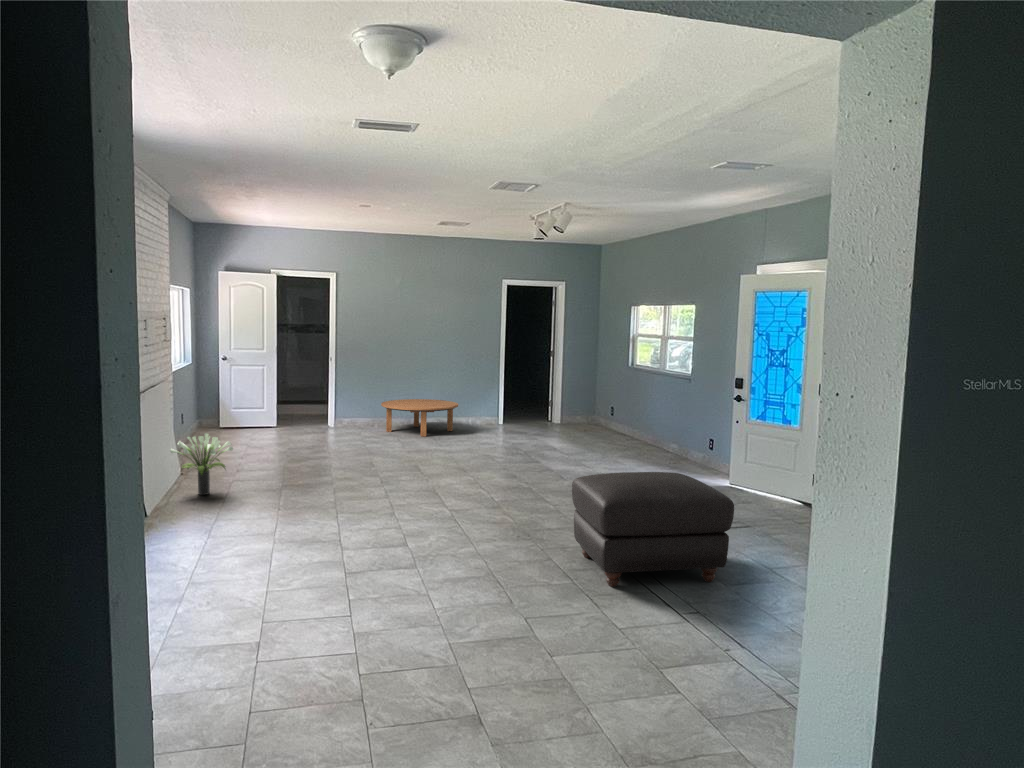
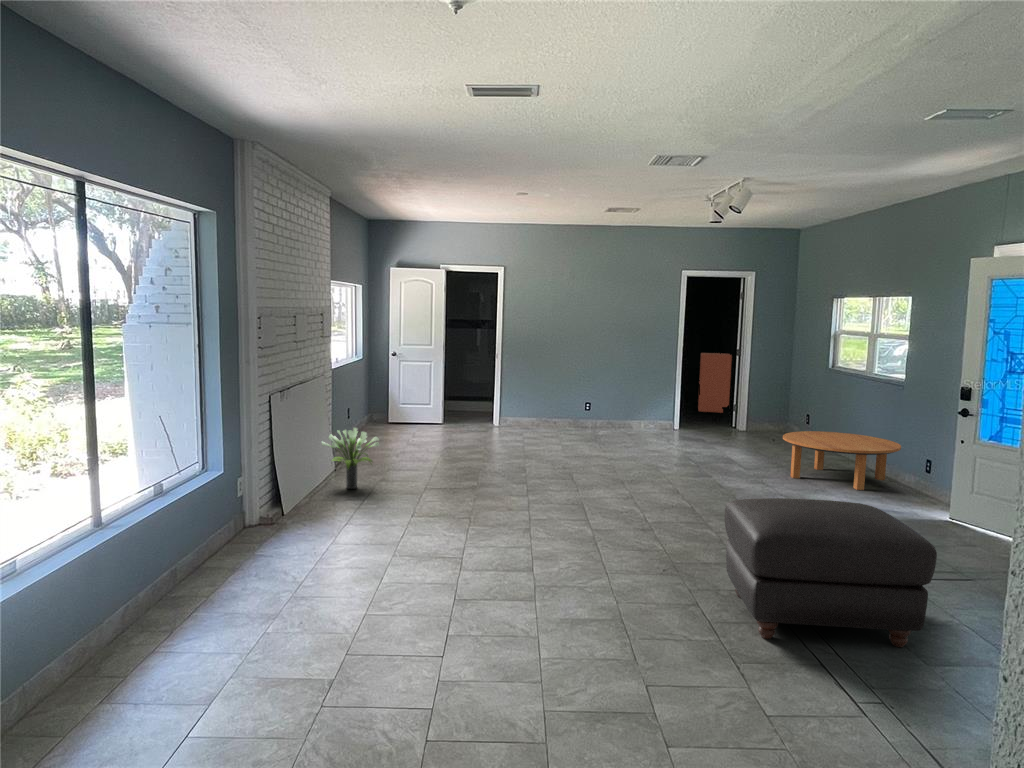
bookshelf: none [516,354,545,408] -> present [698,353,732,413]
coffee table: present [381,399,458,437] -> present [783,431,901,490]

